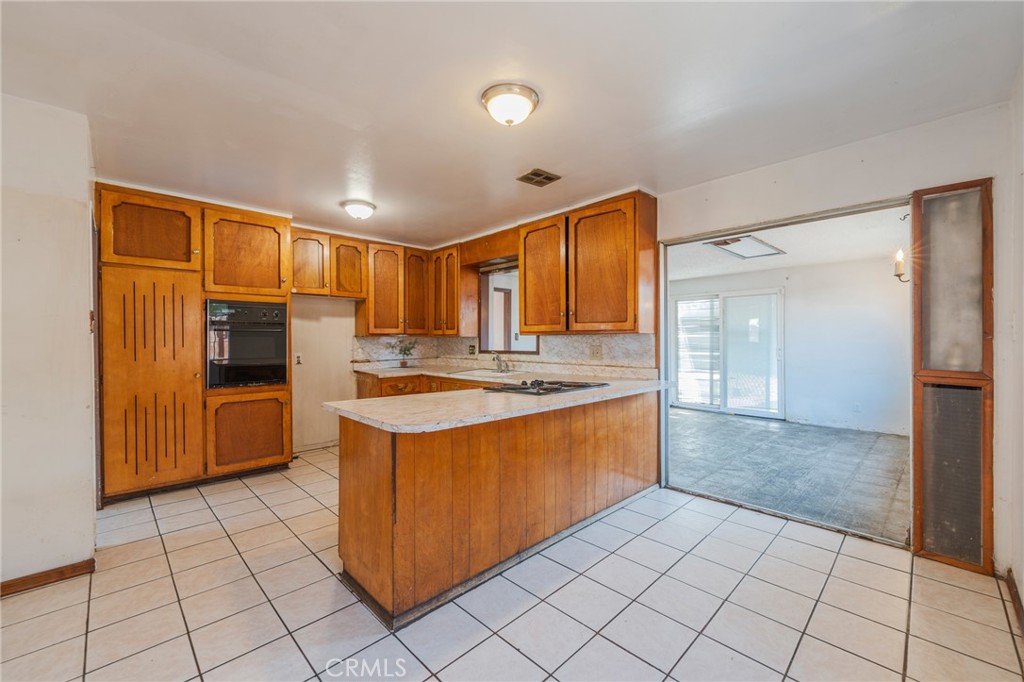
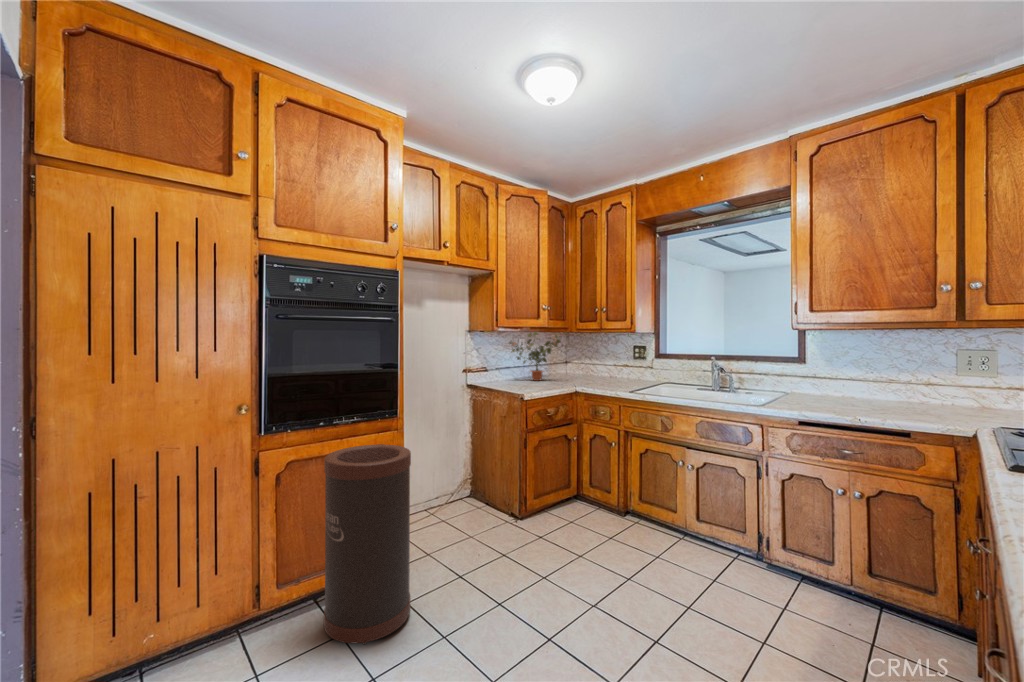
trash can: none [239,397,287,489] -> present [324,445,411,645]

